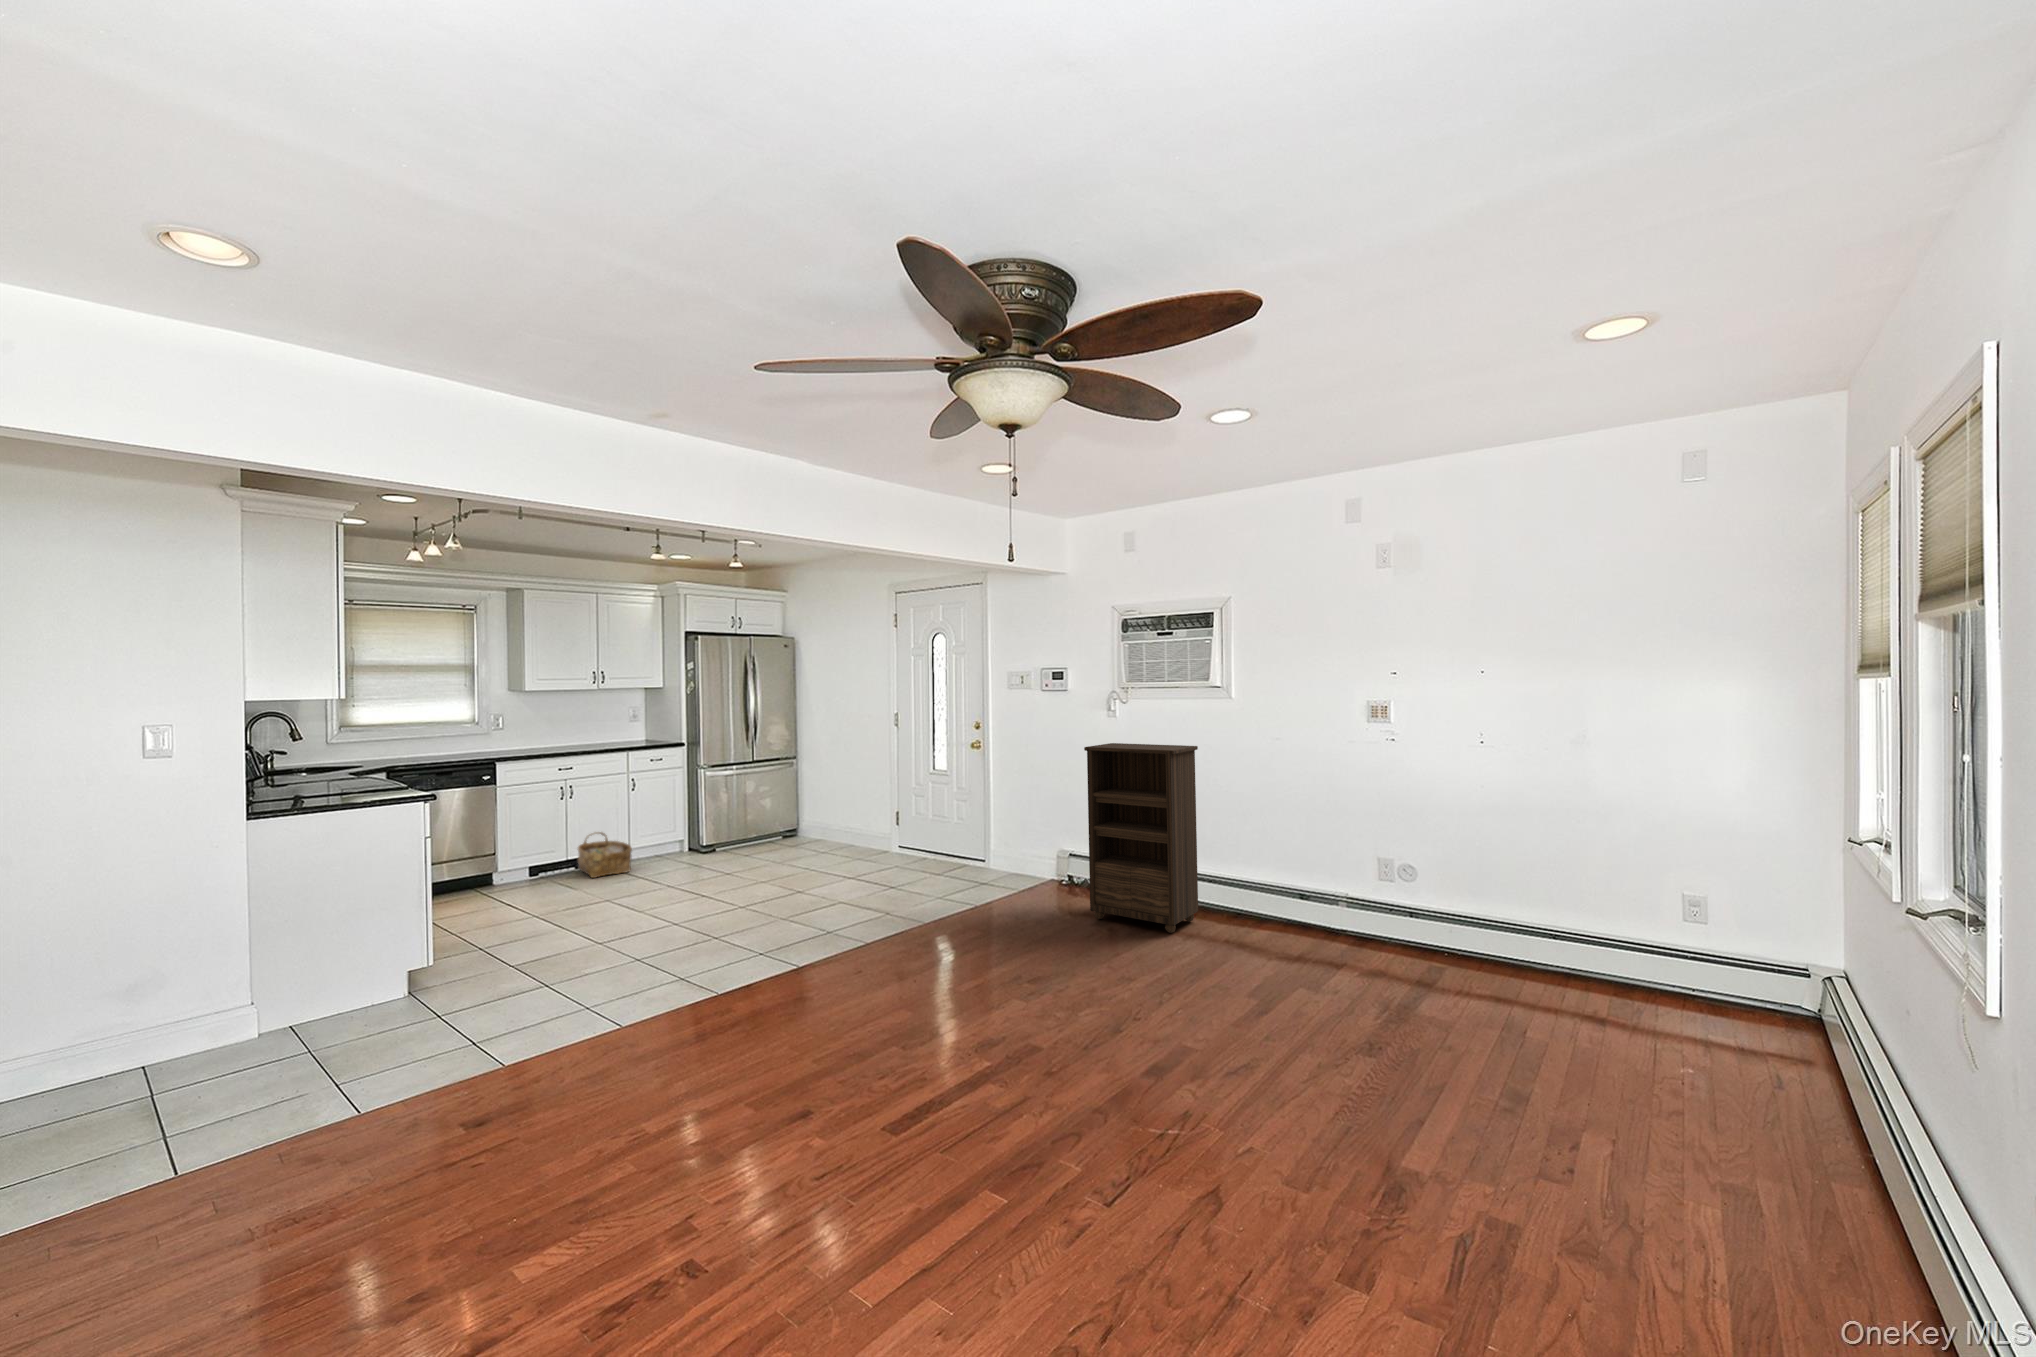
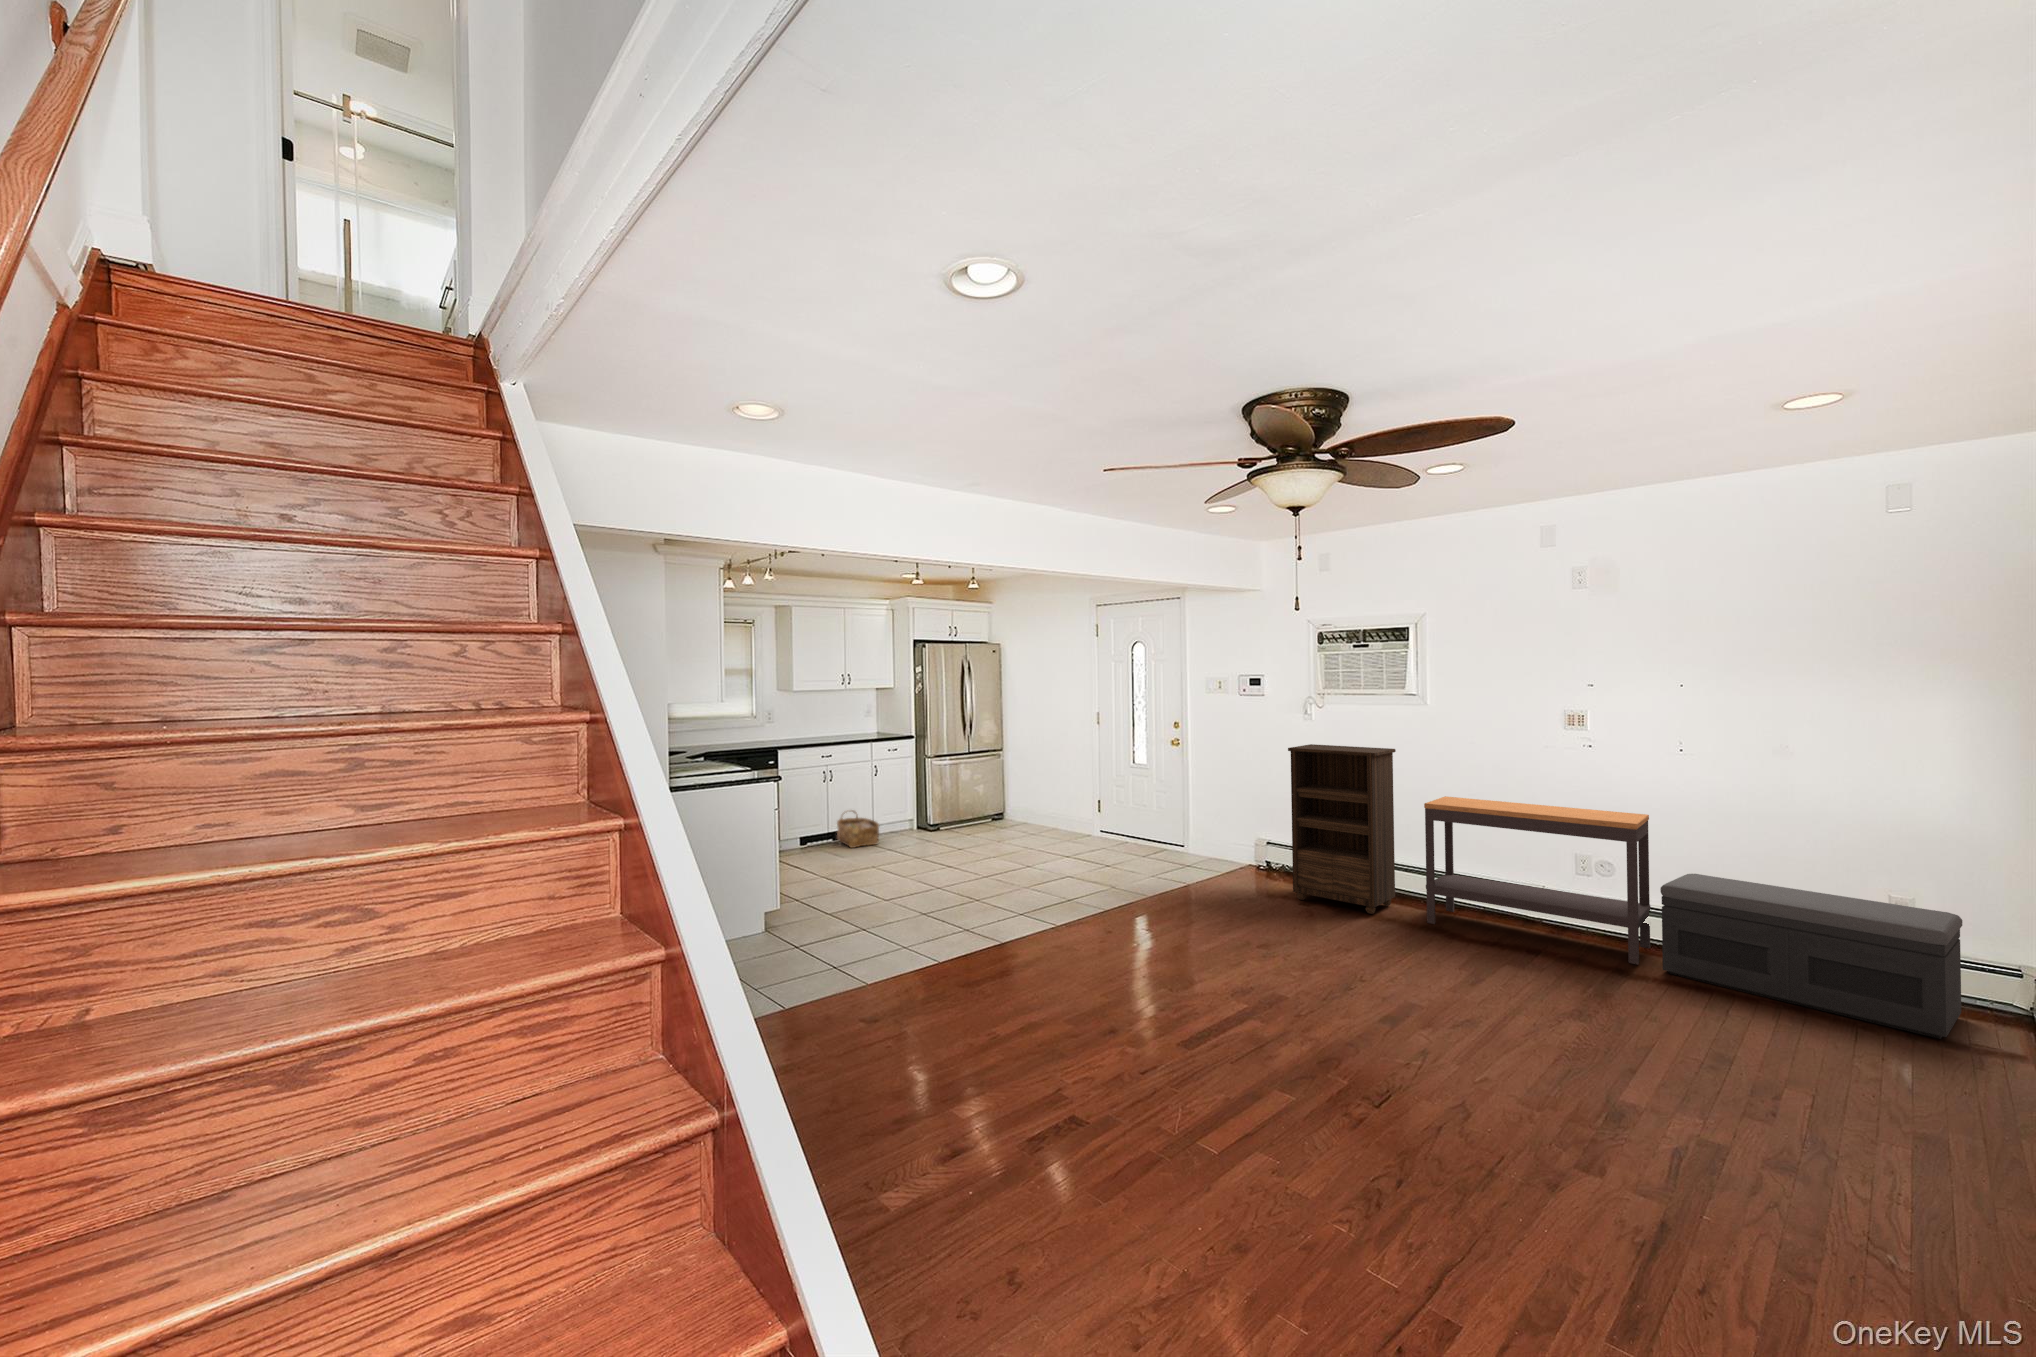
console table: none [1225,798,1453,980] -> present [1424,796,1651,965]
storage bench: none [1463,875,1756,1053] -> present [1660,874,1962,1039]

